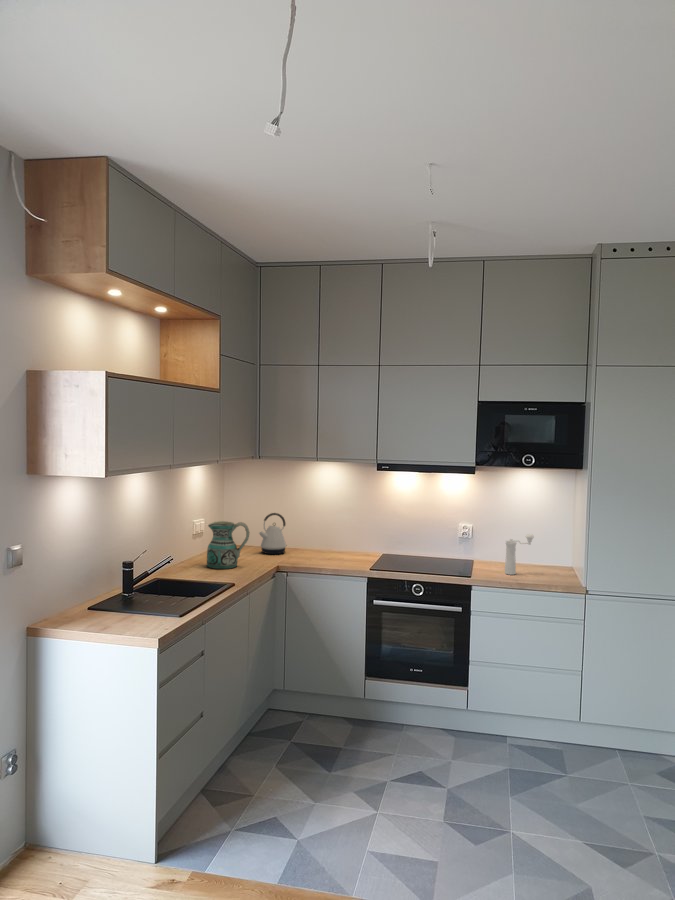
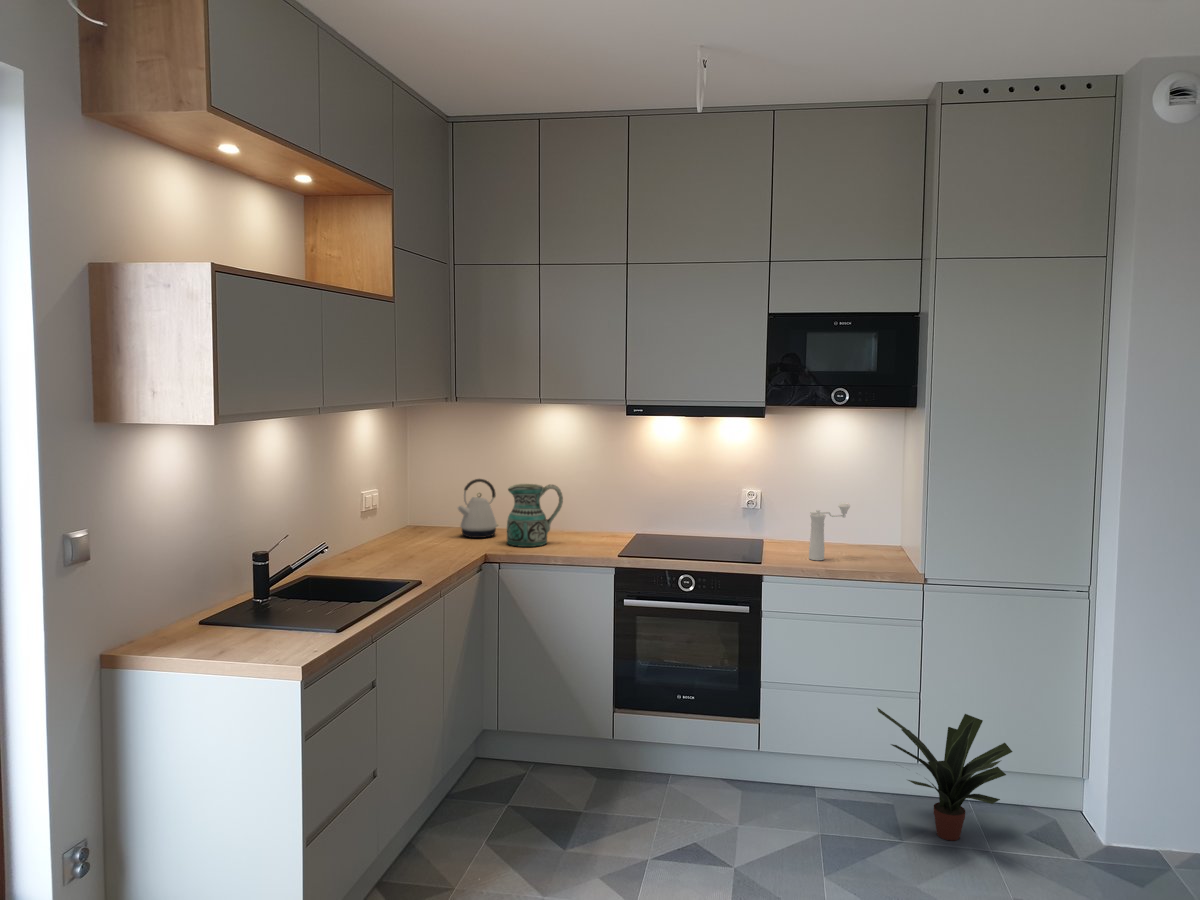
ceramic pitcher: present [207,521,250,569] -> present [507,484,563,547]
potted plant: none [552,680,648,777] -> present [877,708,1012,840]

